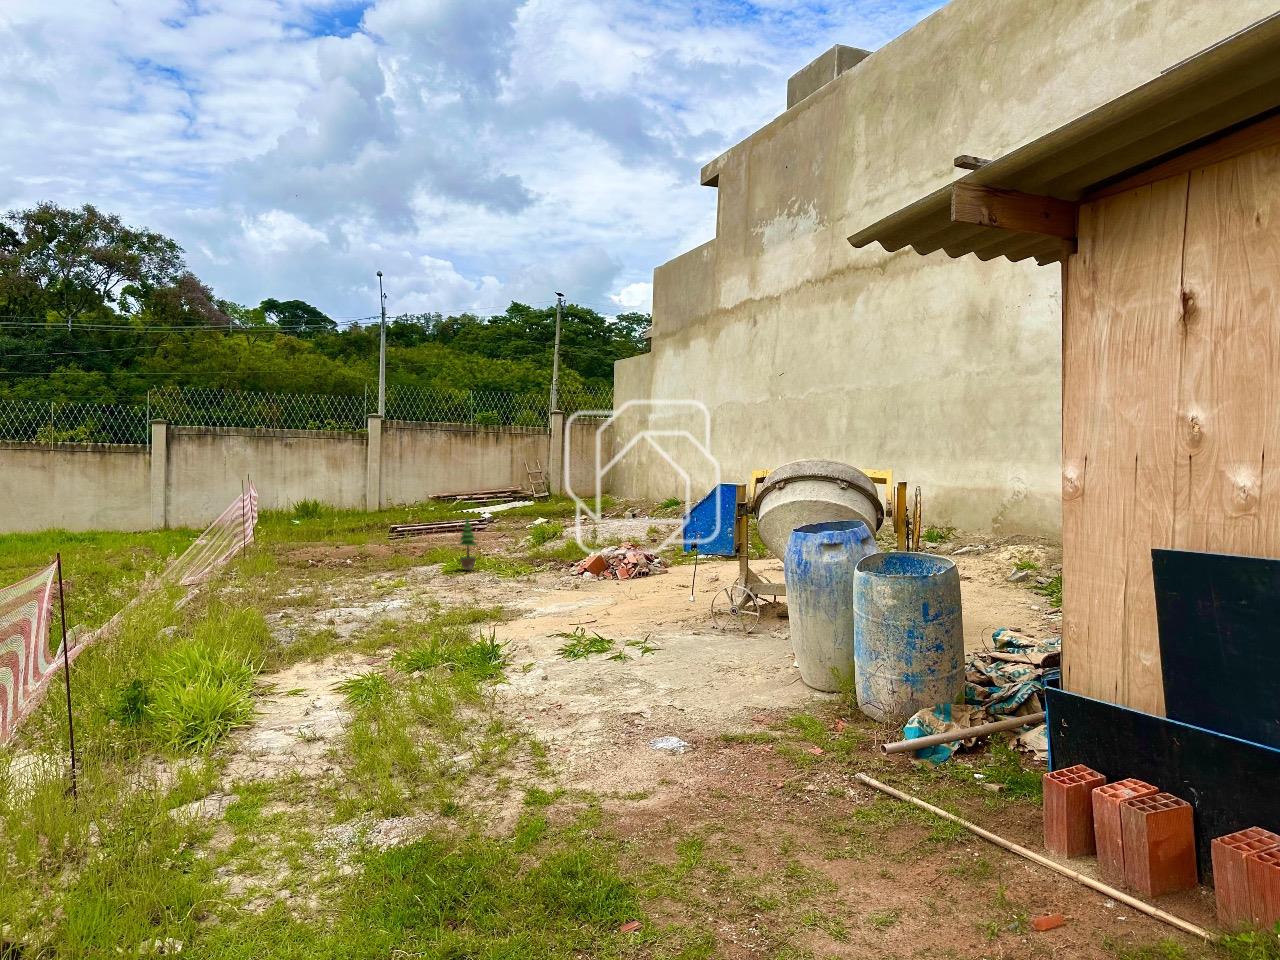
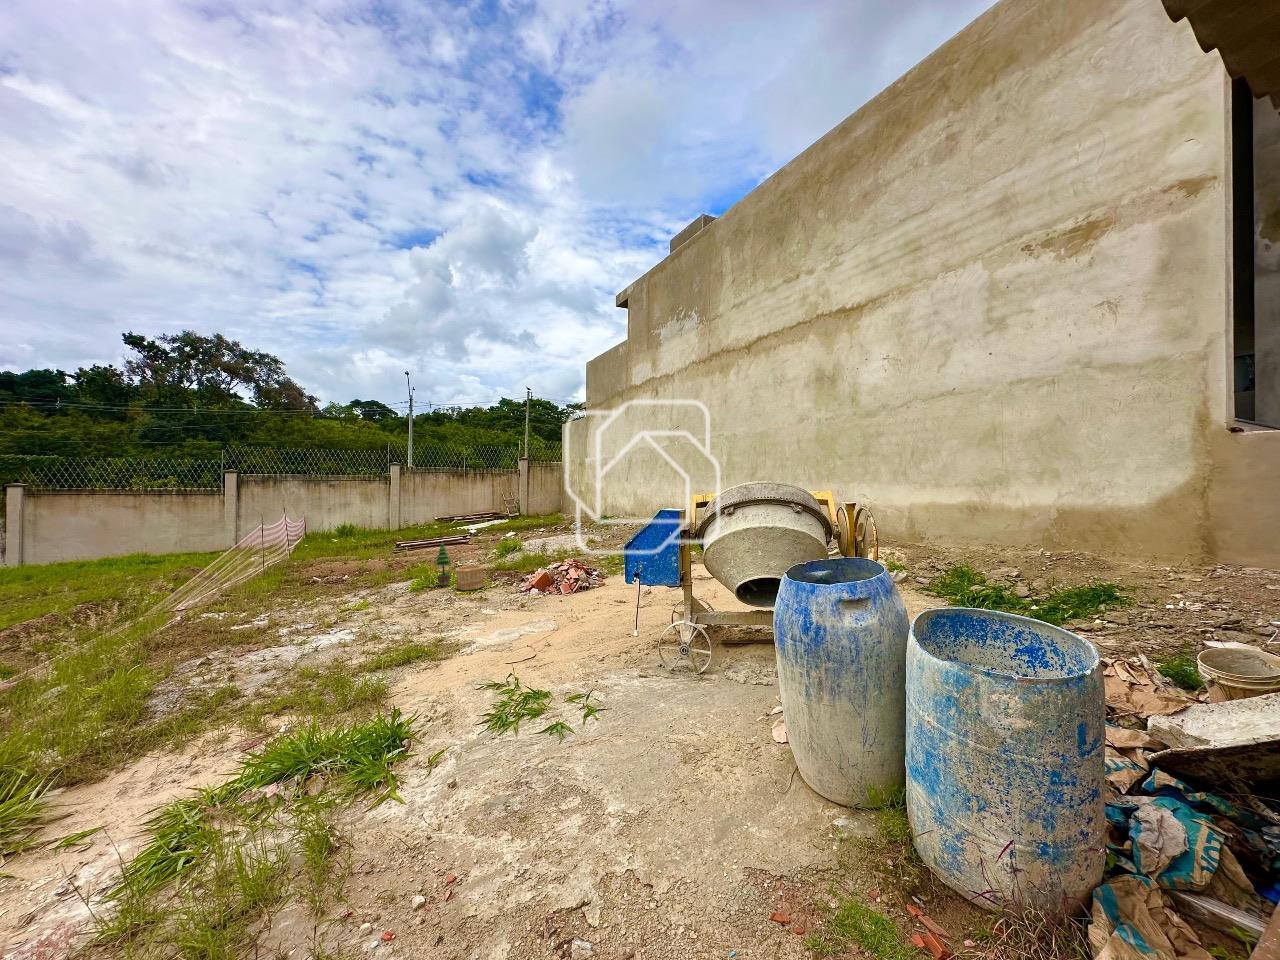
wooden bucket: none [483,546,516,575] -> present [455,565,484,590]

